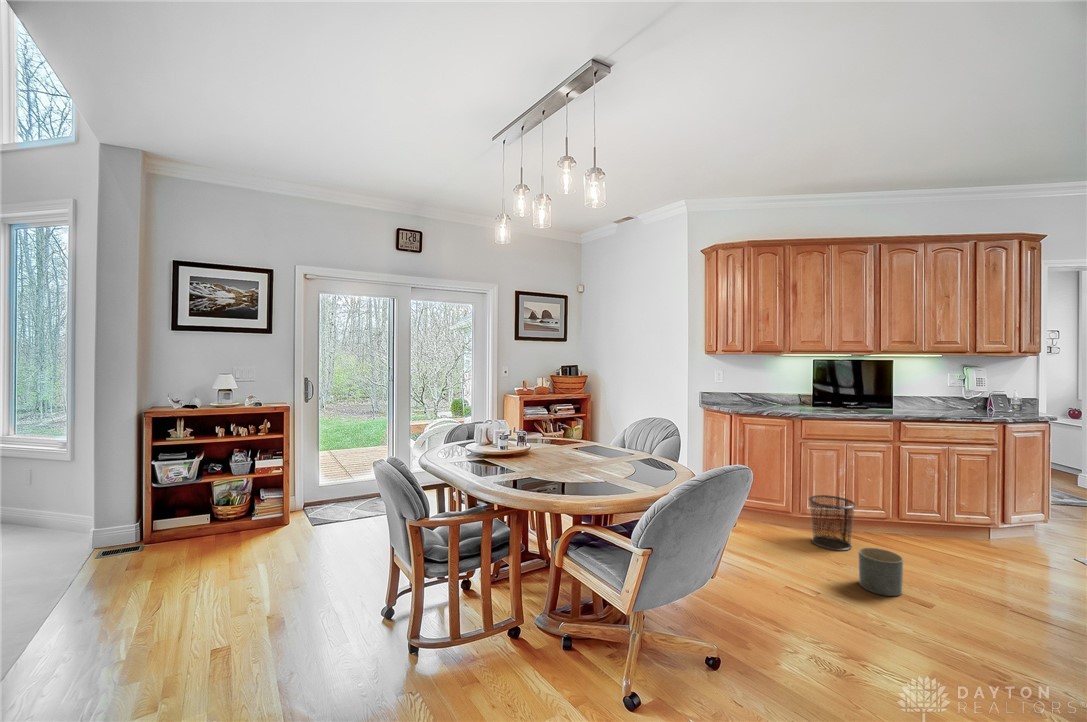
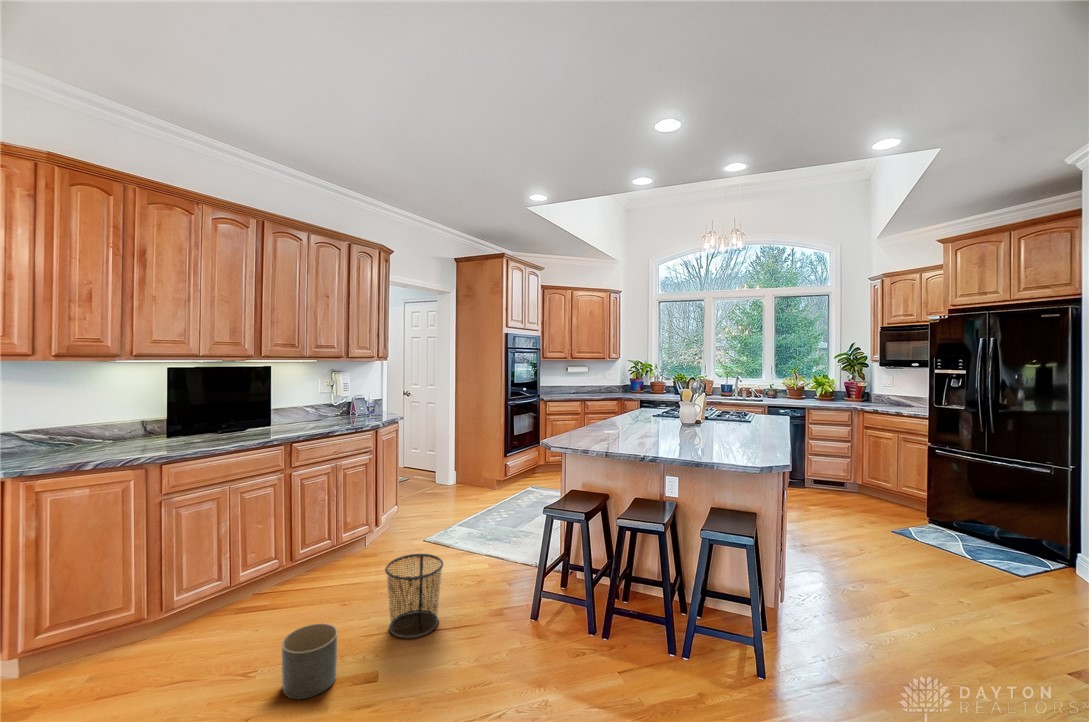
waste bin: present [809,495,856,551] -> present [385,554,443,638]

